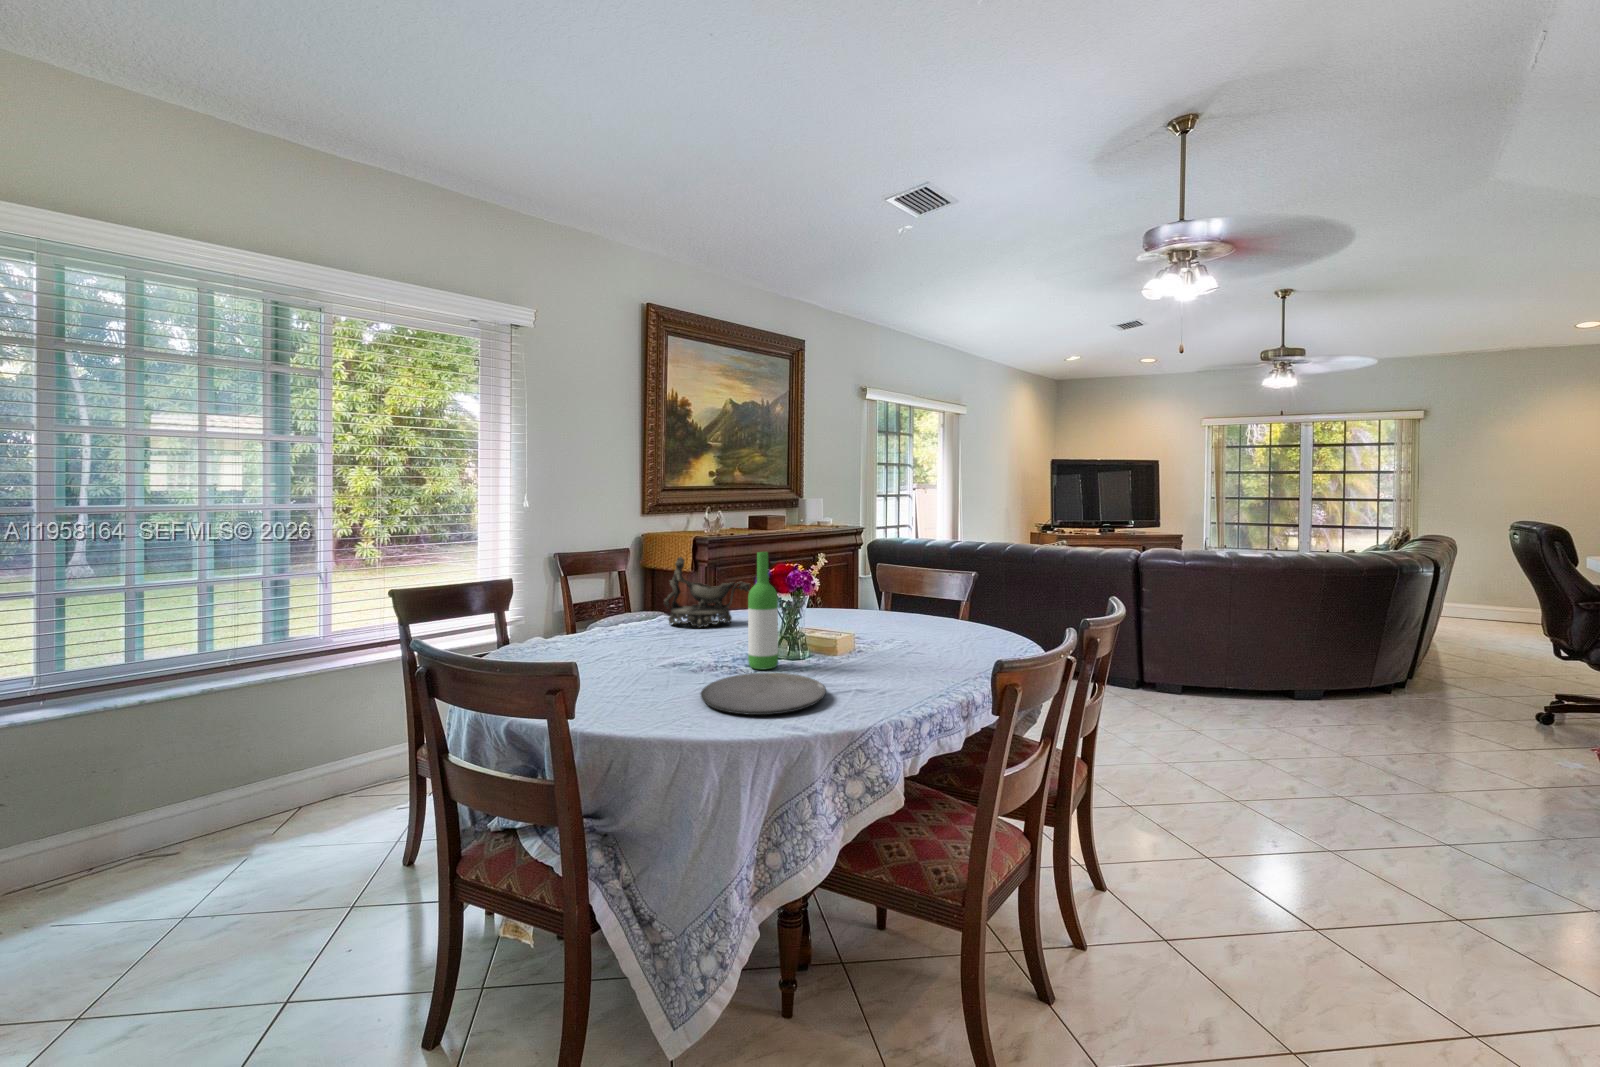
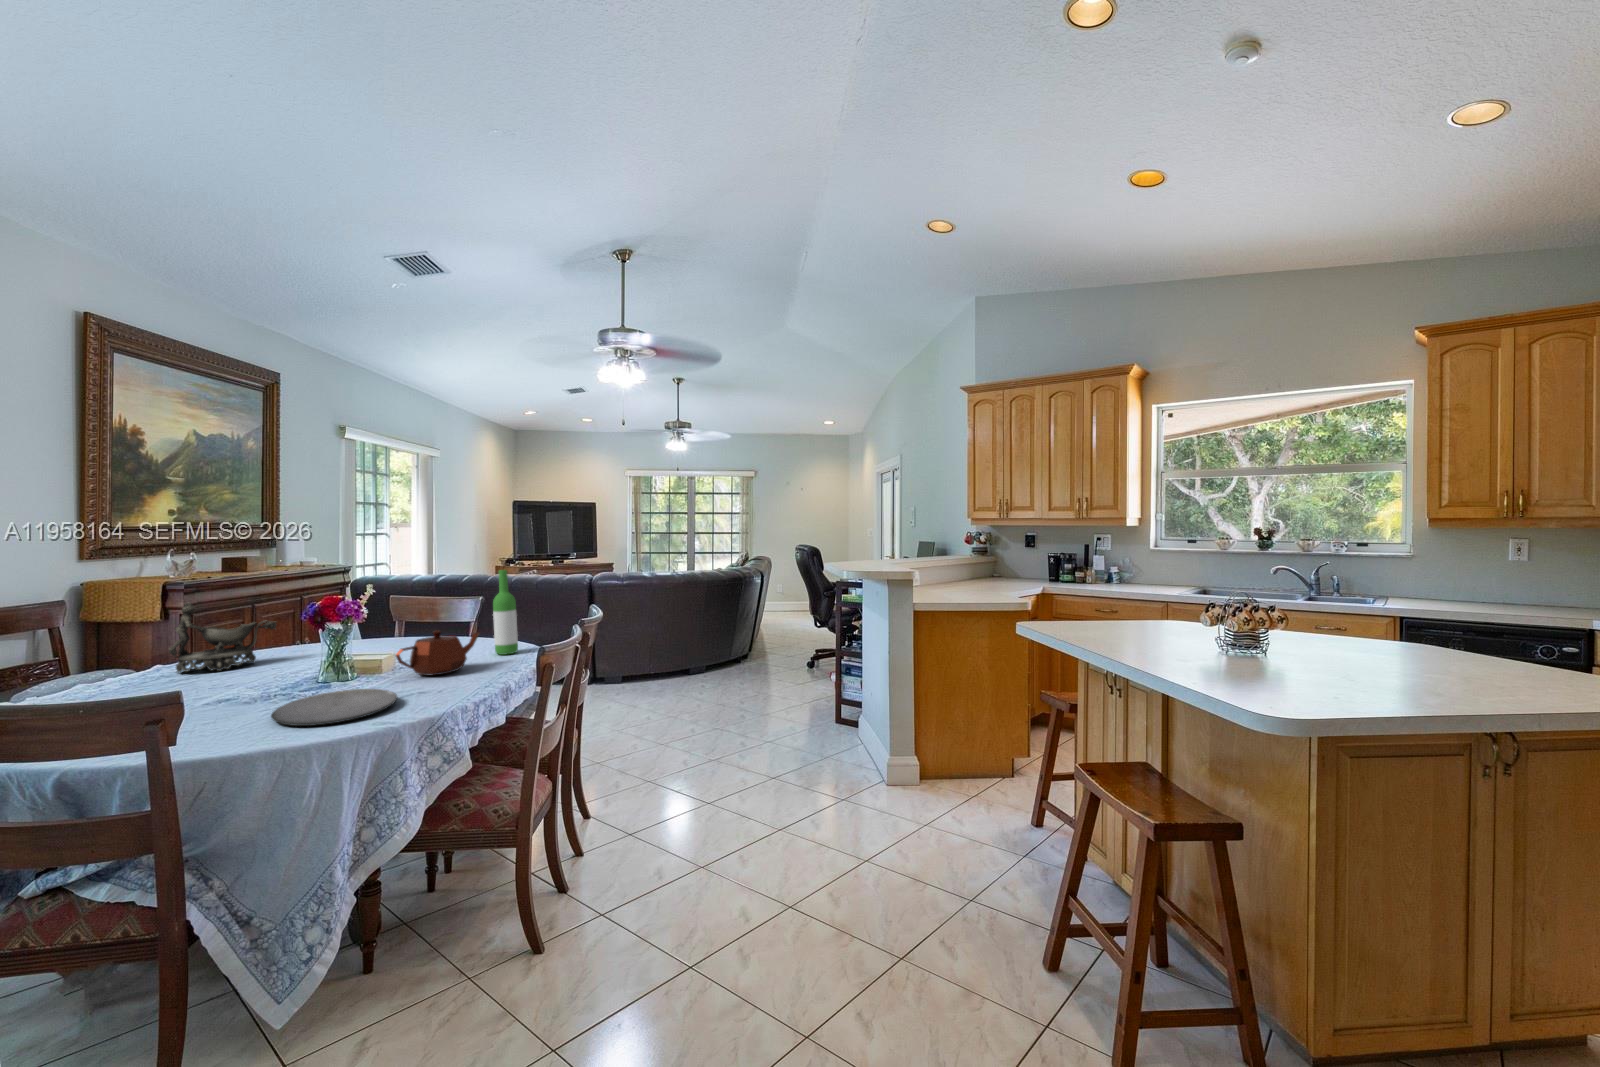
wine bottle: present [748,552,778,669] -> present [493,570,518,655]
teapot: none [839,614,939,670] -> present [396,630,480,675]

